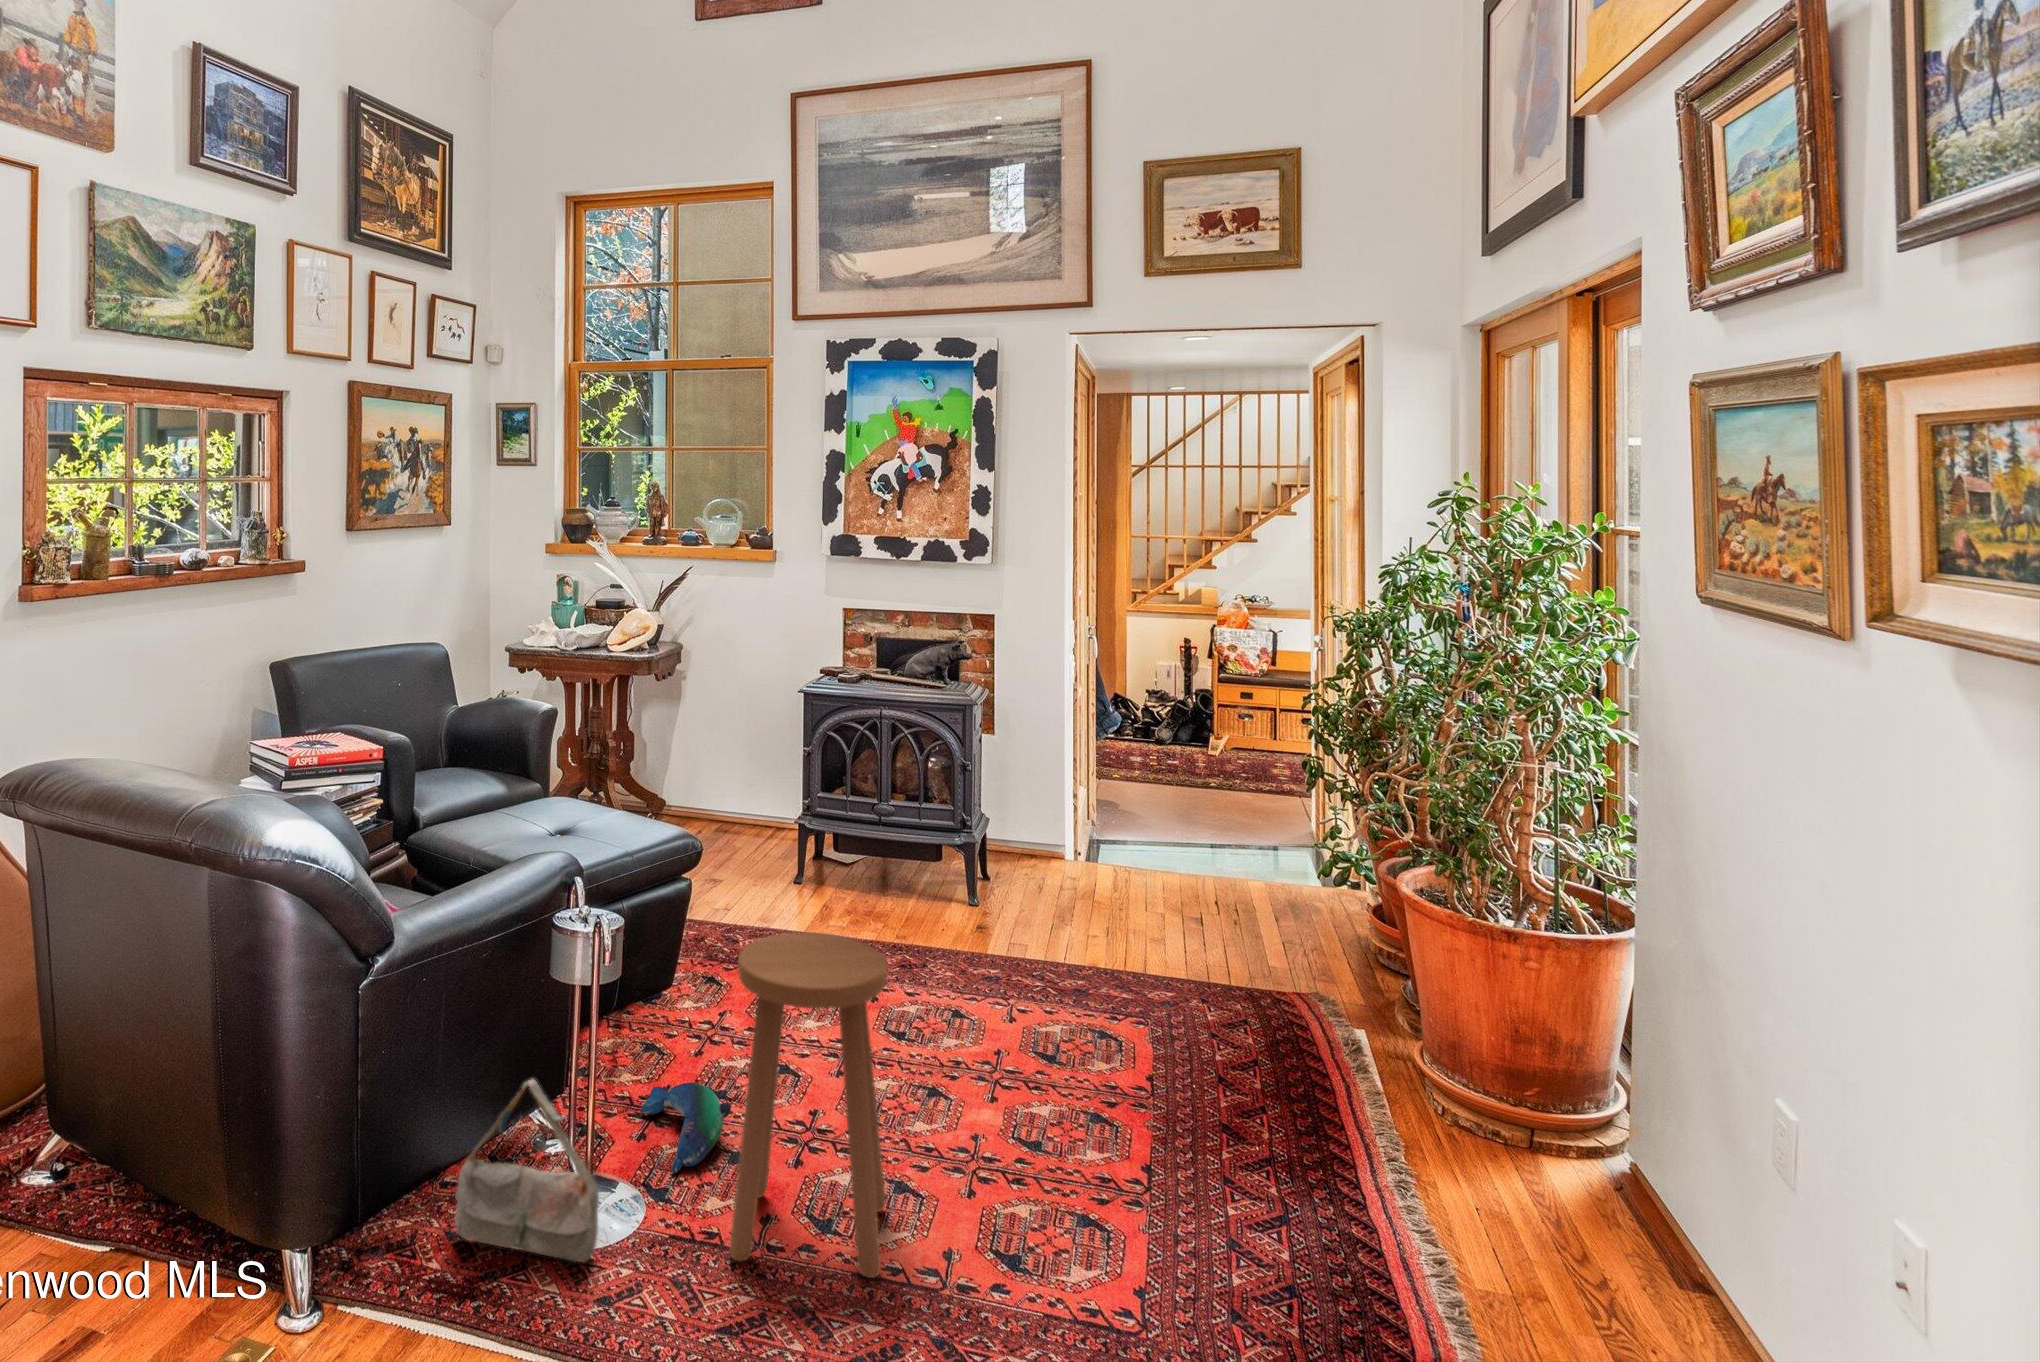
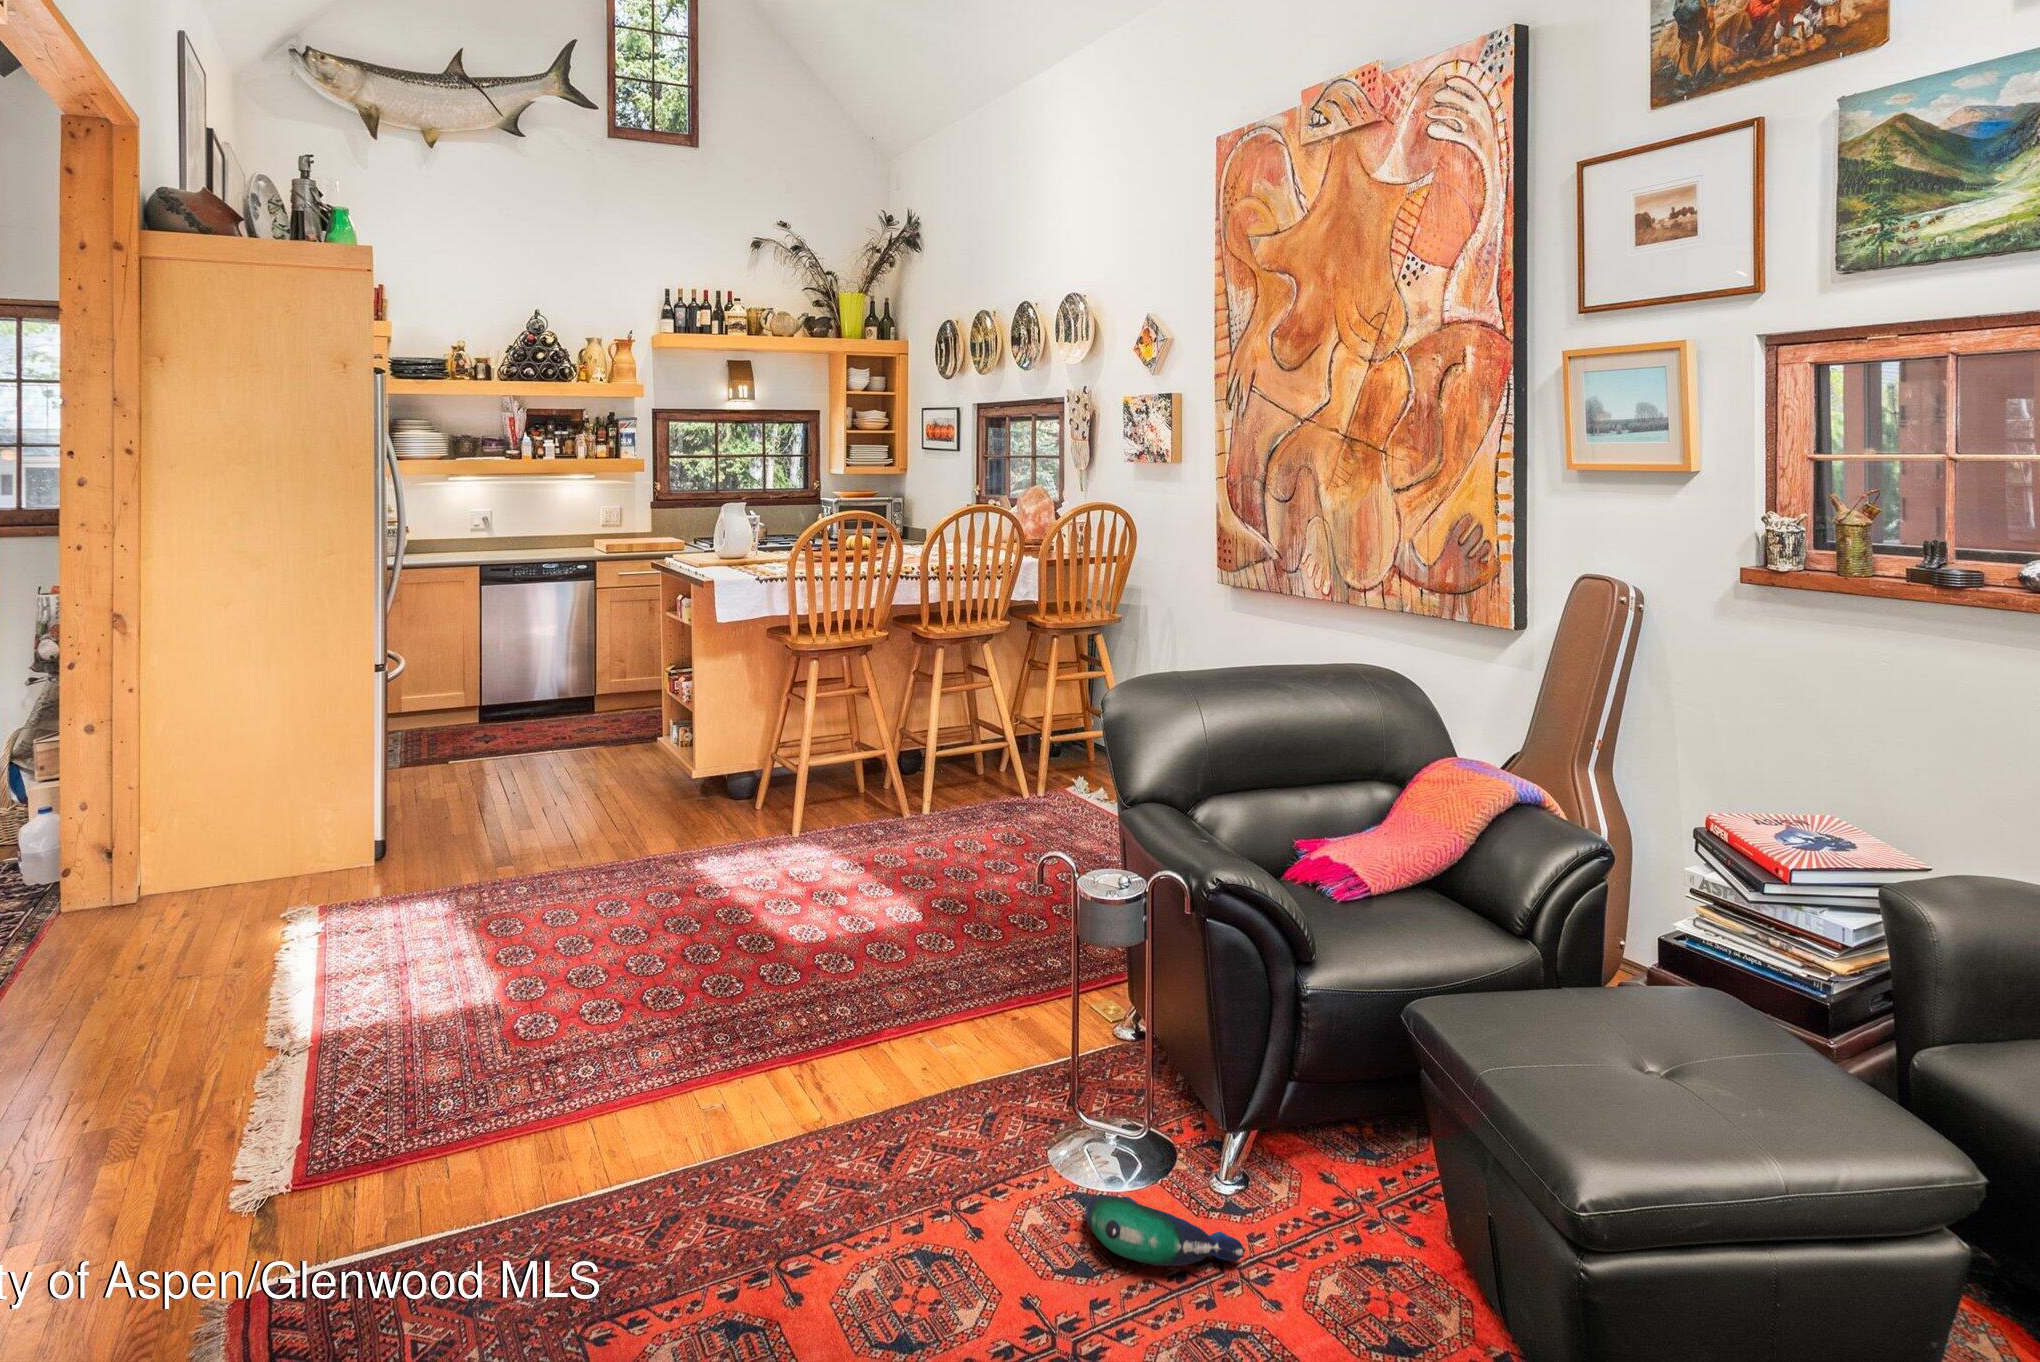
stool: present [729,932,887,1278] -> none [829,929,1017,1295]
bag: present [455,1079,599,1262] -> none [1013,961,1126,1120]

